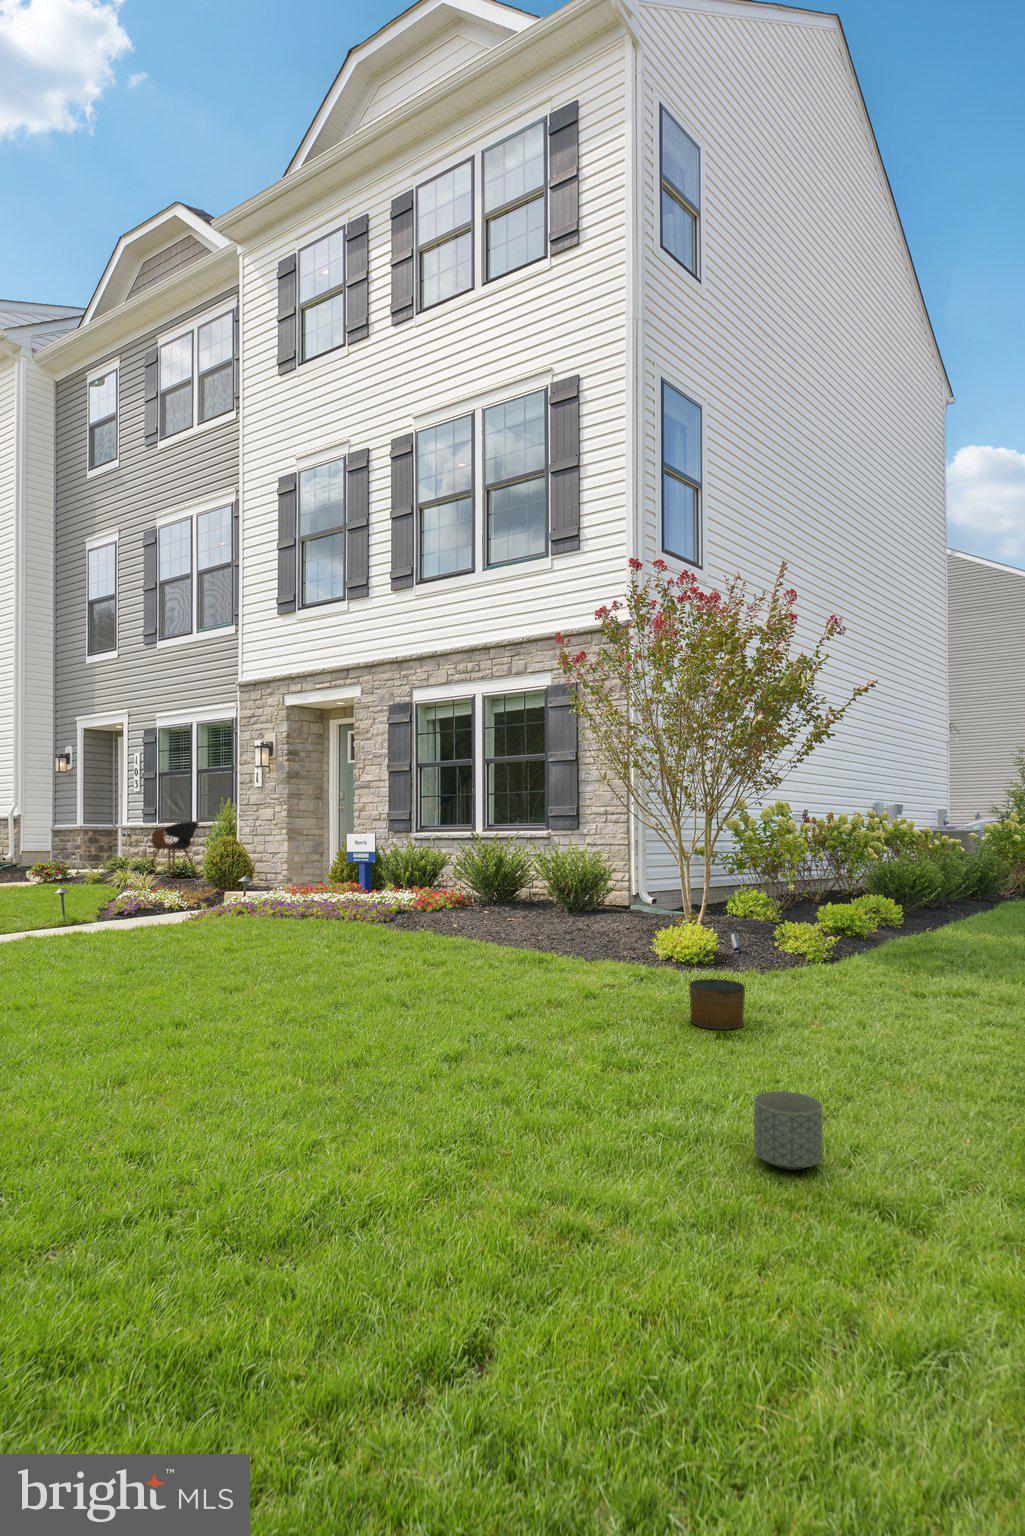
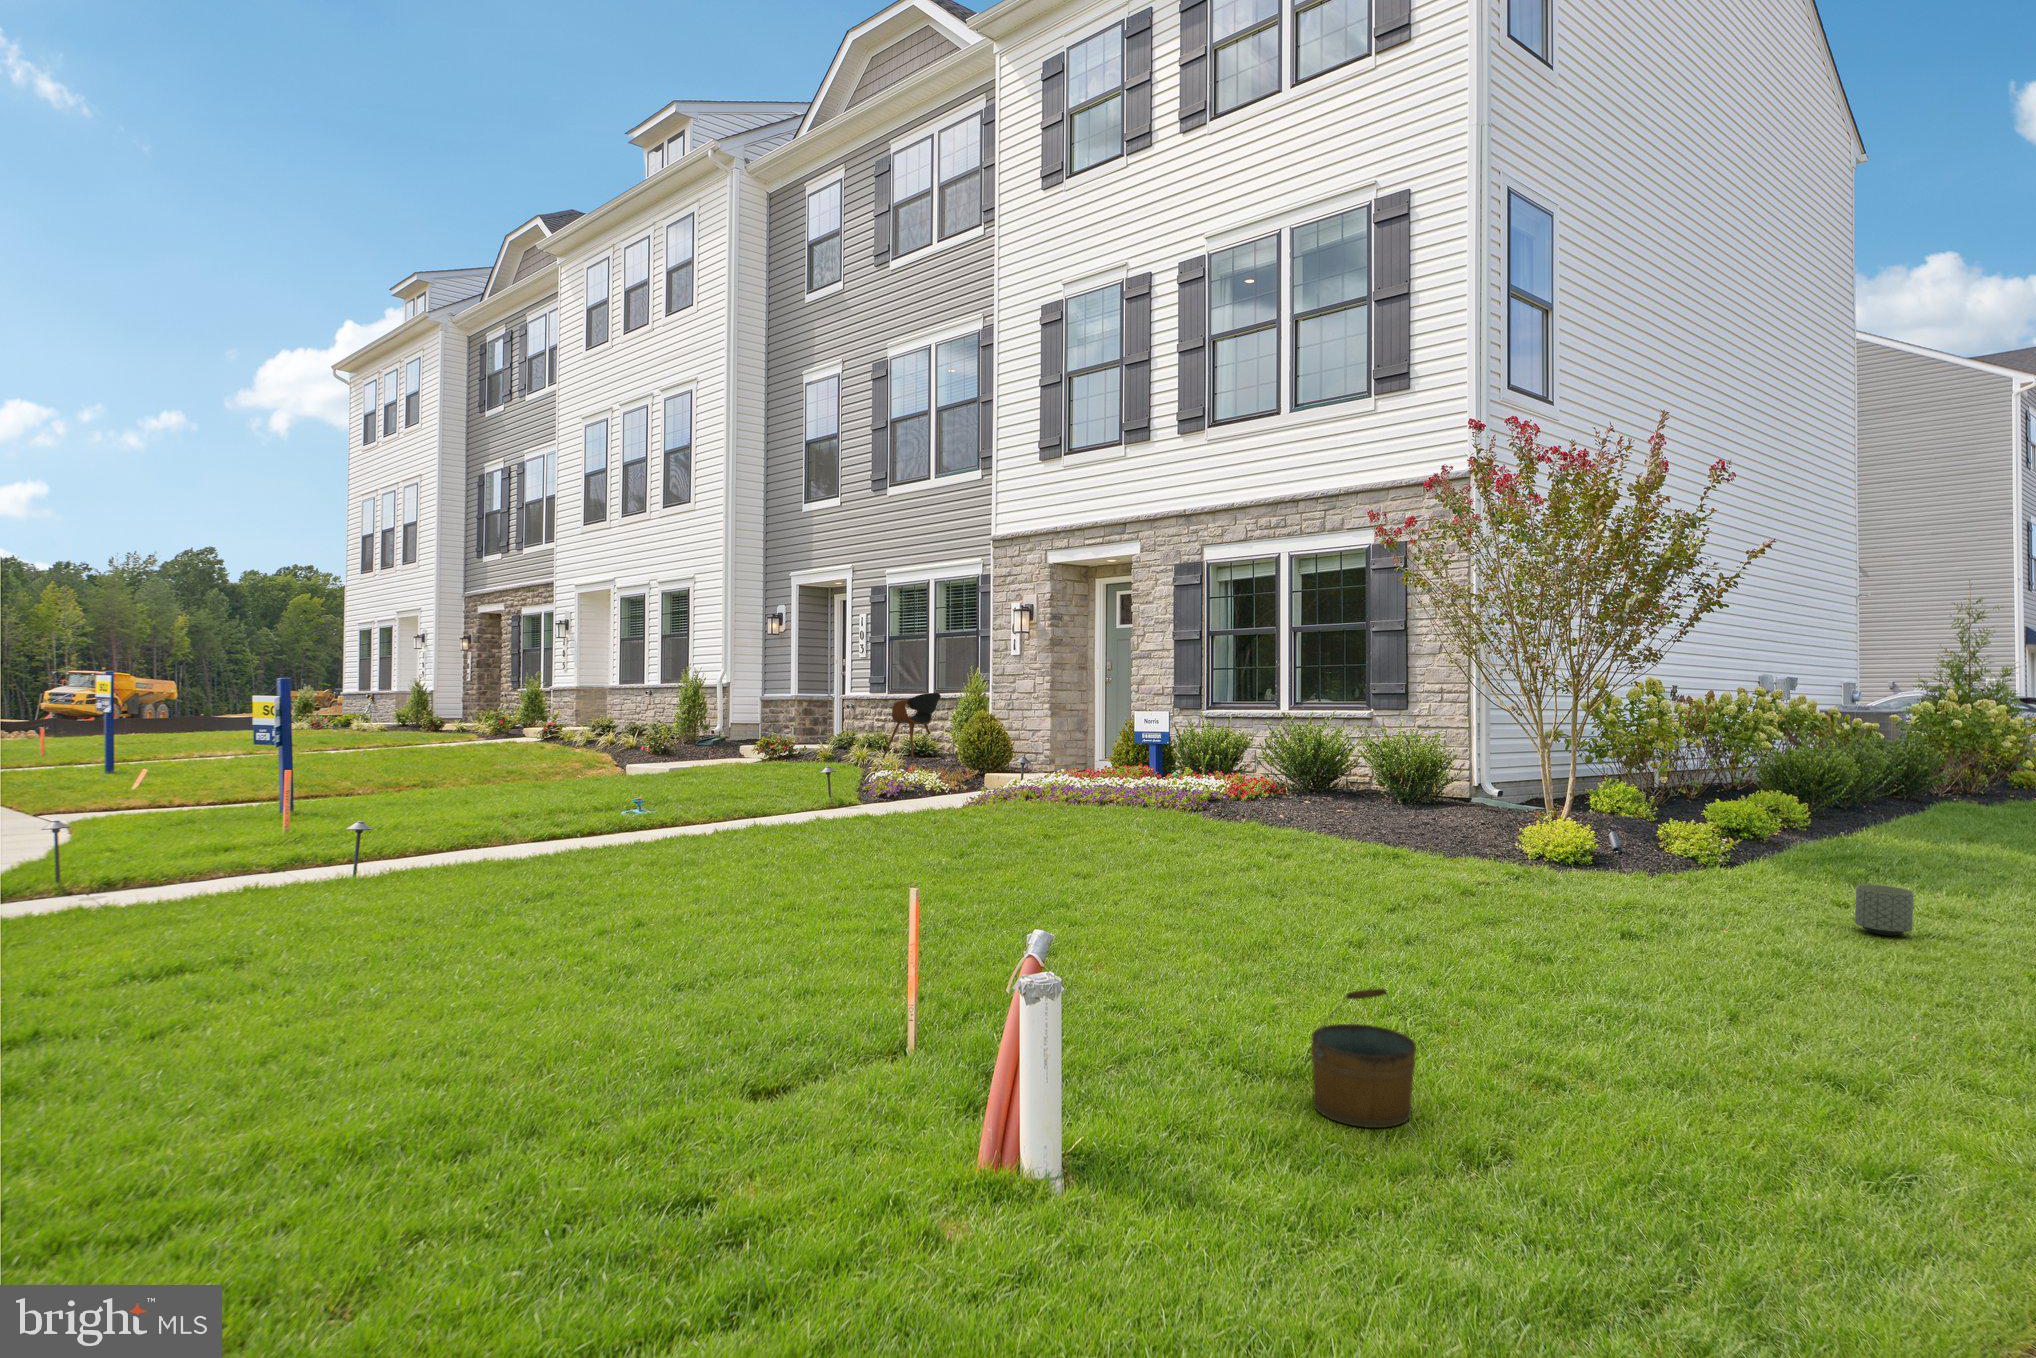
bucket: present [689,957,745,1030] -> present [1311,989,1416,1128]
planter: present [754,1091,822,1170] -> present [1855,885,1914,936]

